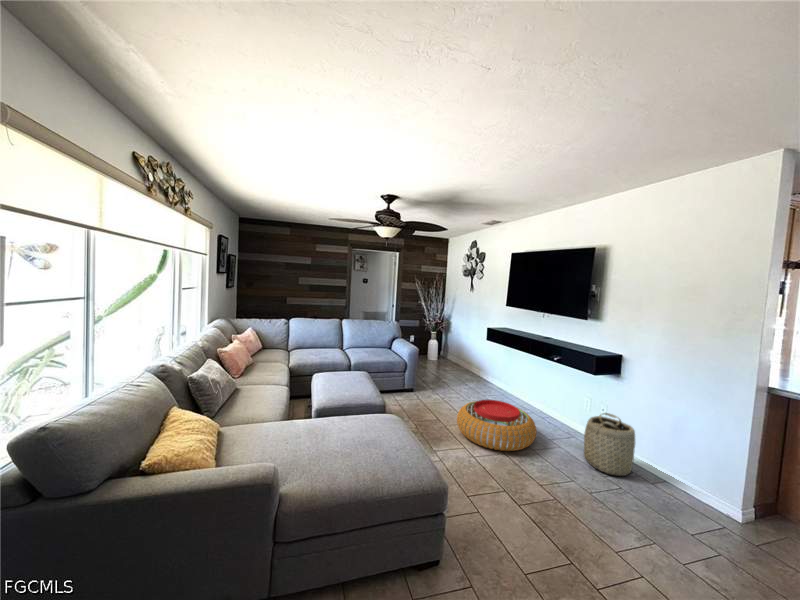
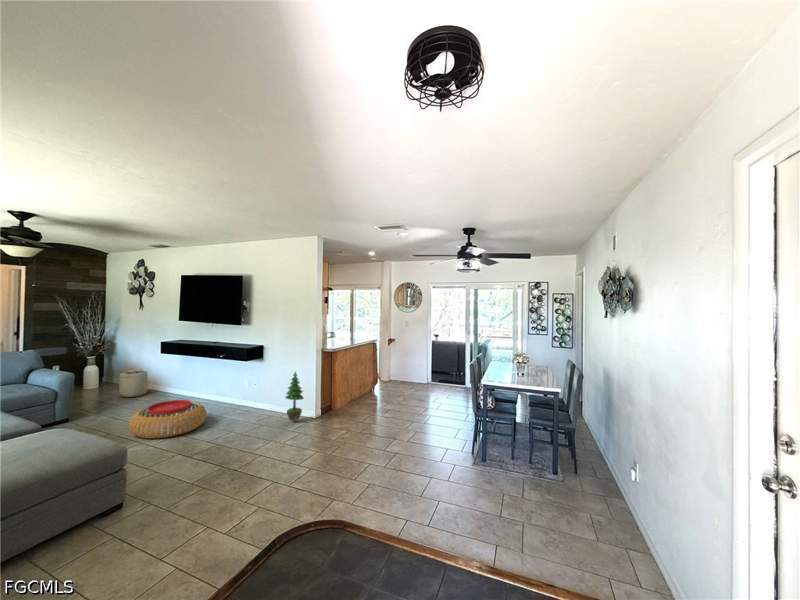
basket: present [584,413,635,476] -> present [119,368,148,397]
potted tree: none [668,415,712,504] -> present [286,372,304,422]

